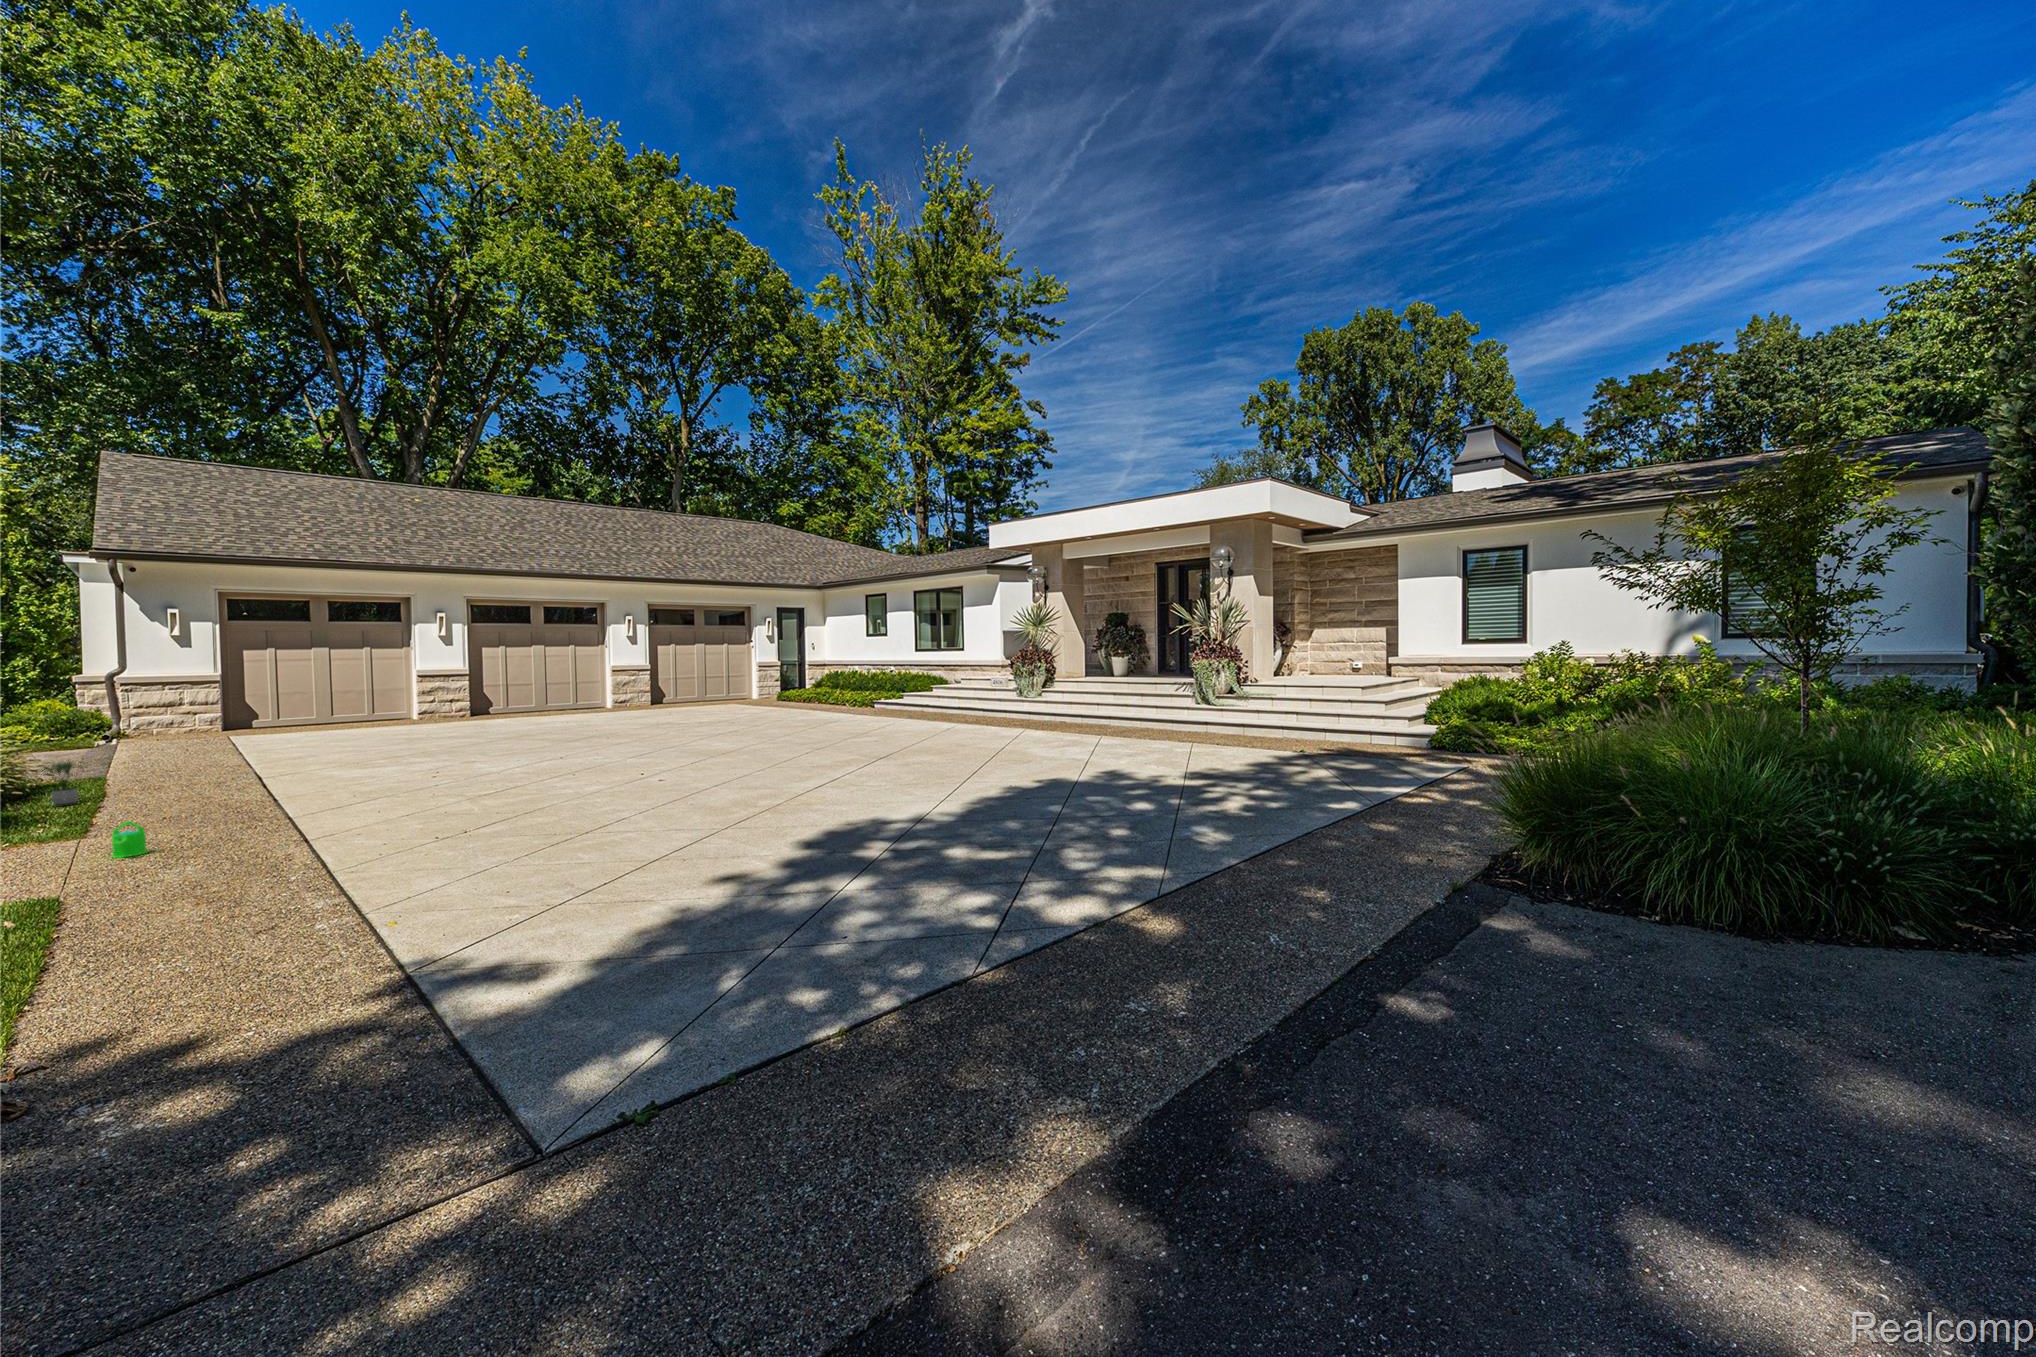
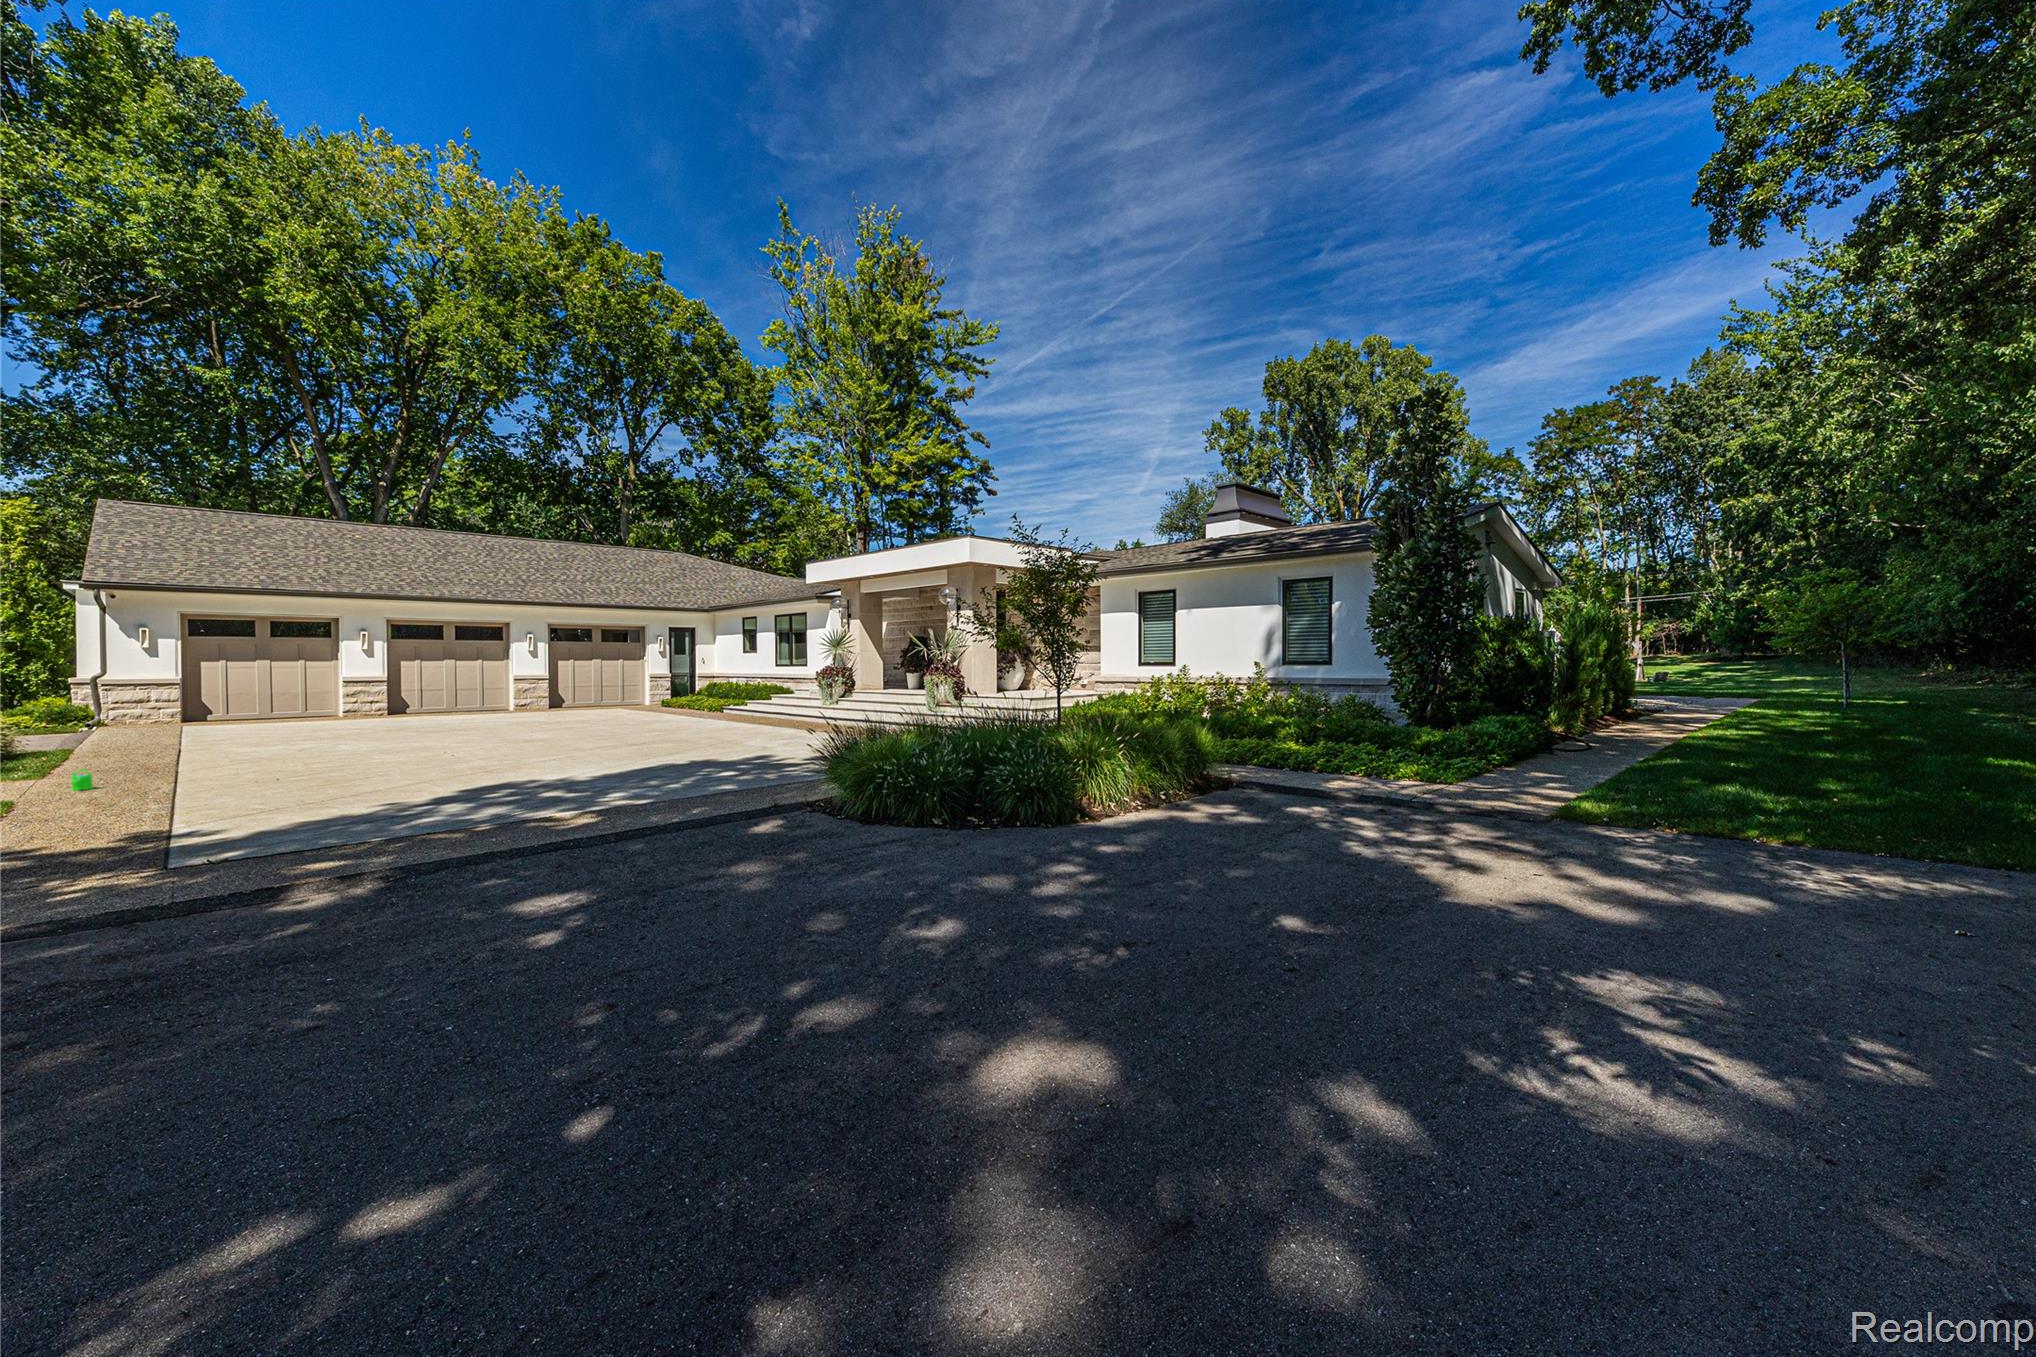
potted plant: present [37,761,82,807] -> none [28,735,64,767]

